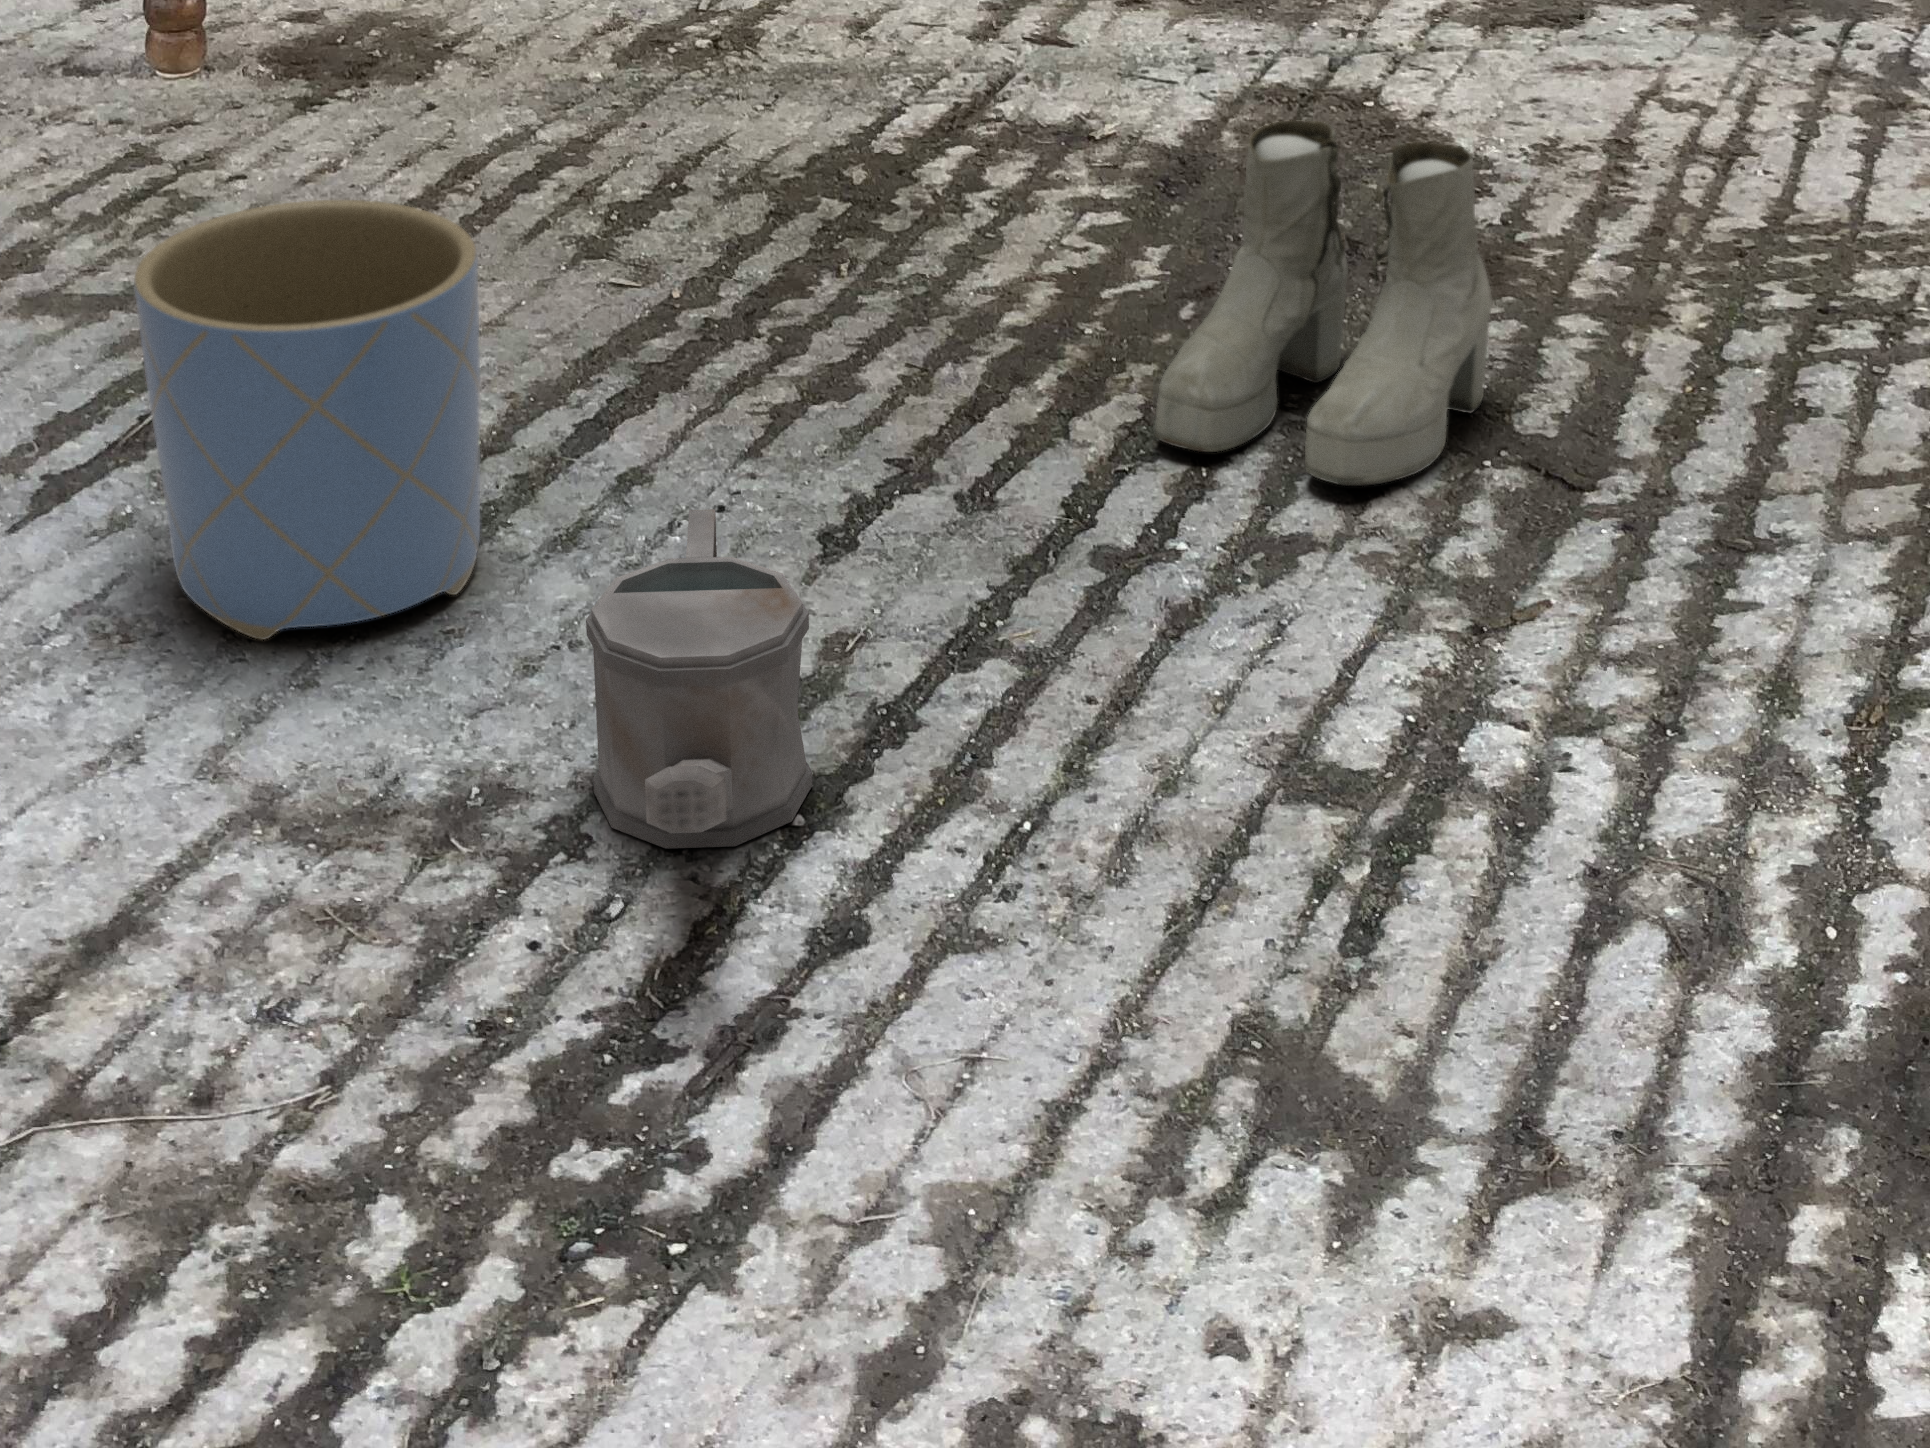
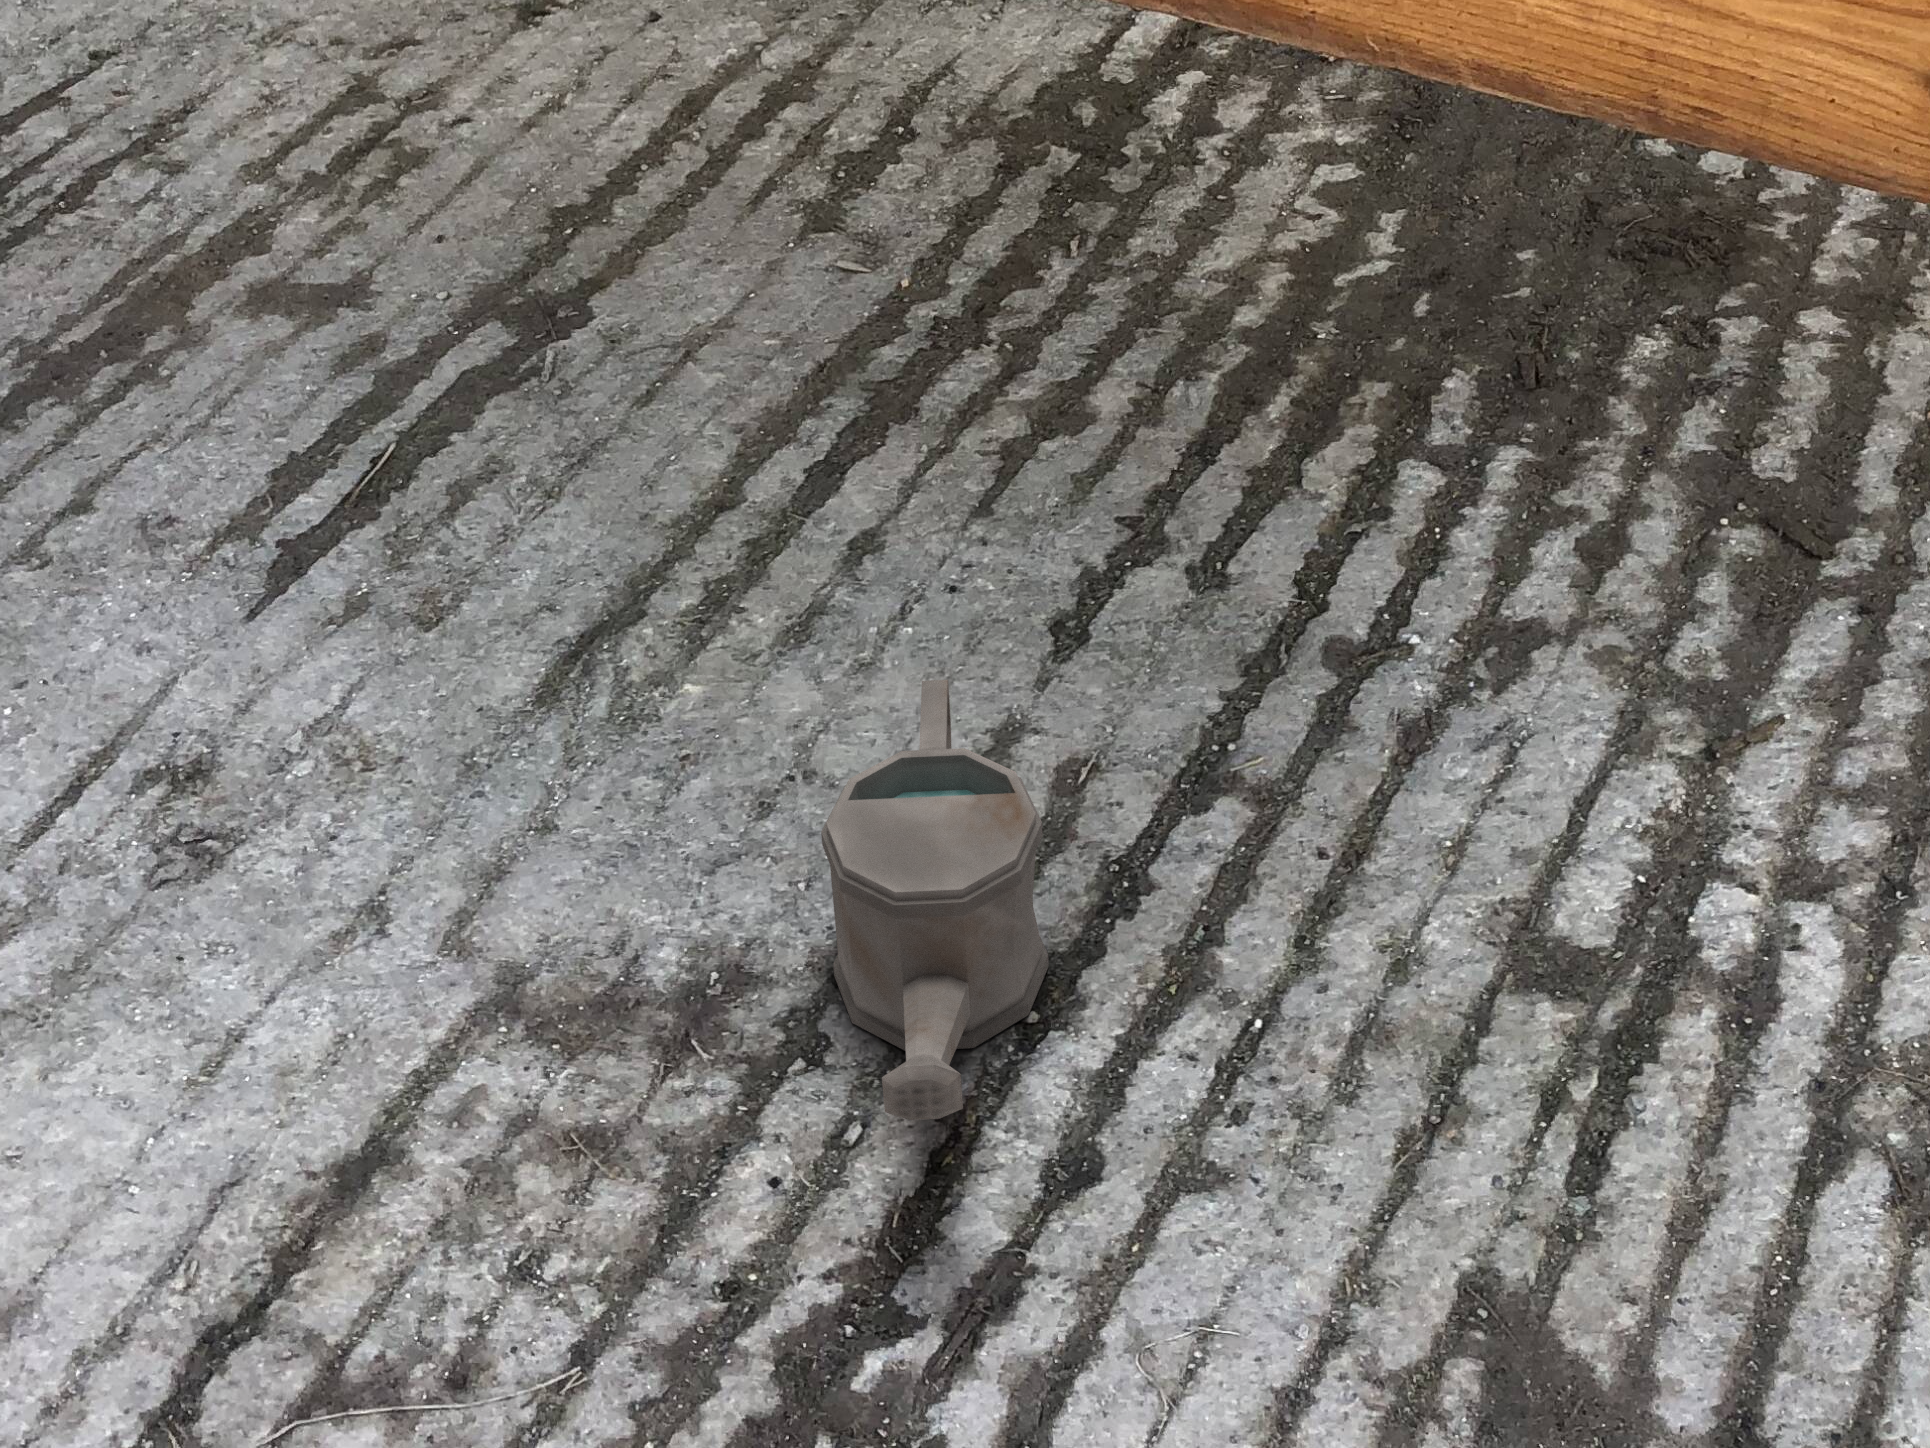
boots: present [1155,121,1492,486] -> none [1390,164,1734,564]
planter: present [134,200,480,640] -> none [358,308,715,771]

